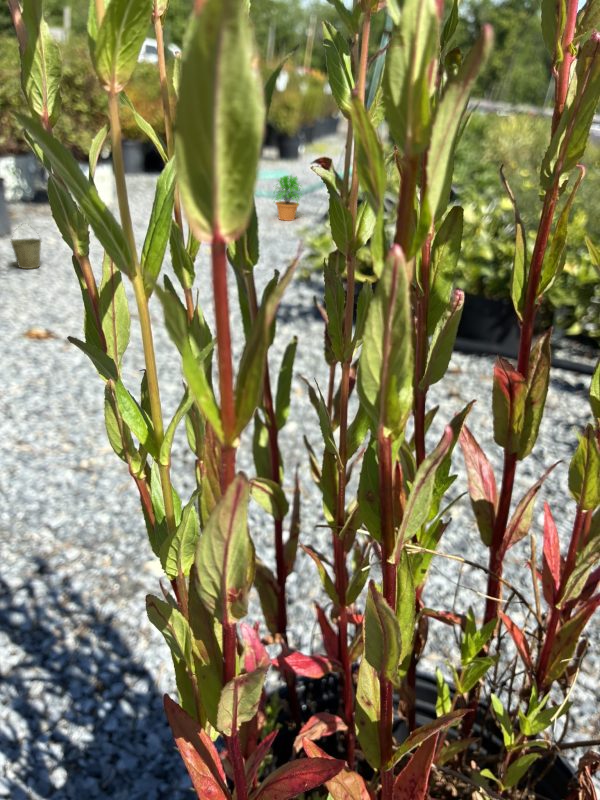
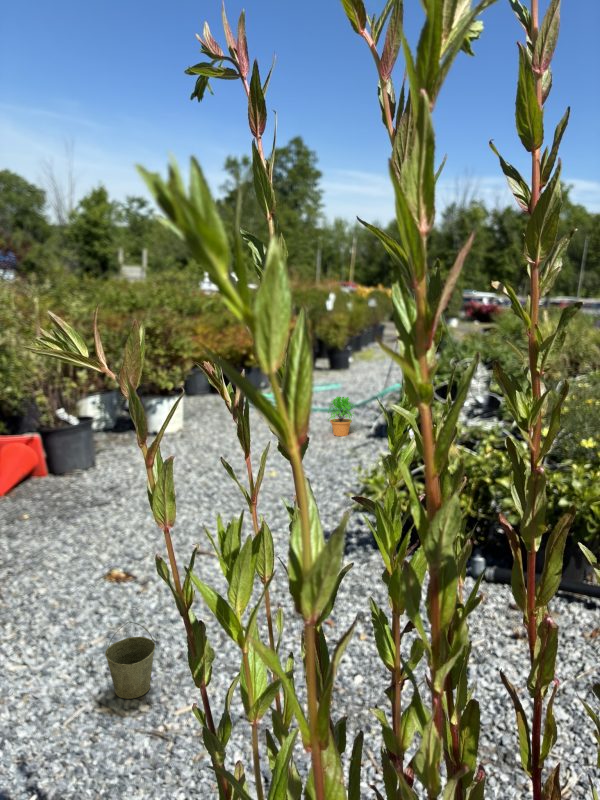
bucket: present [11,238,42,269] -> present [105,622,155,699]

